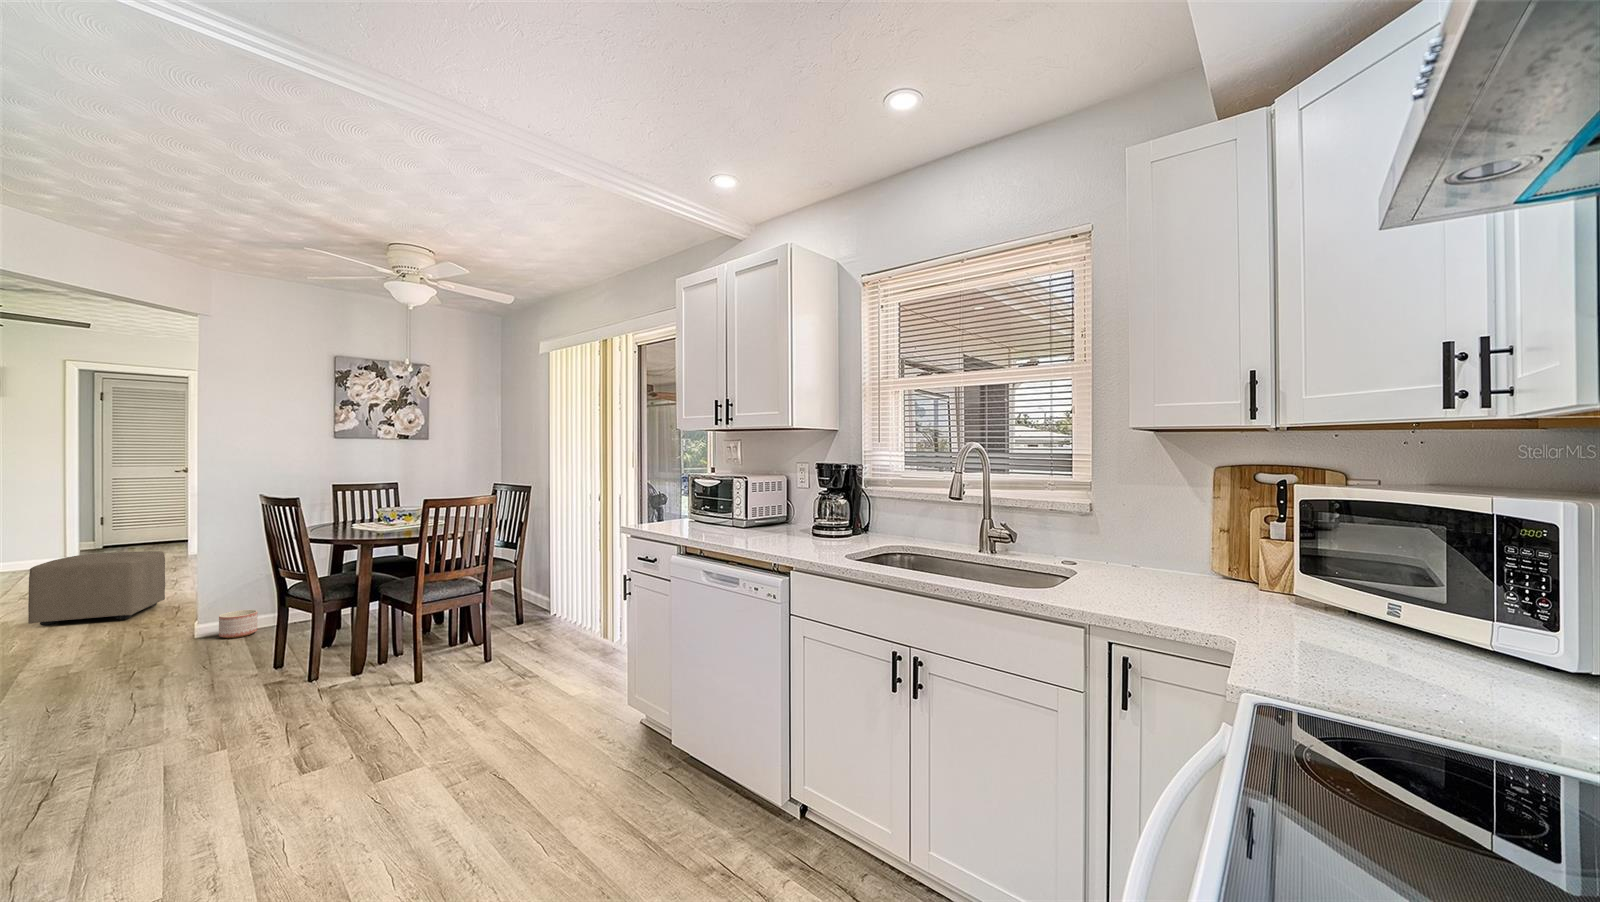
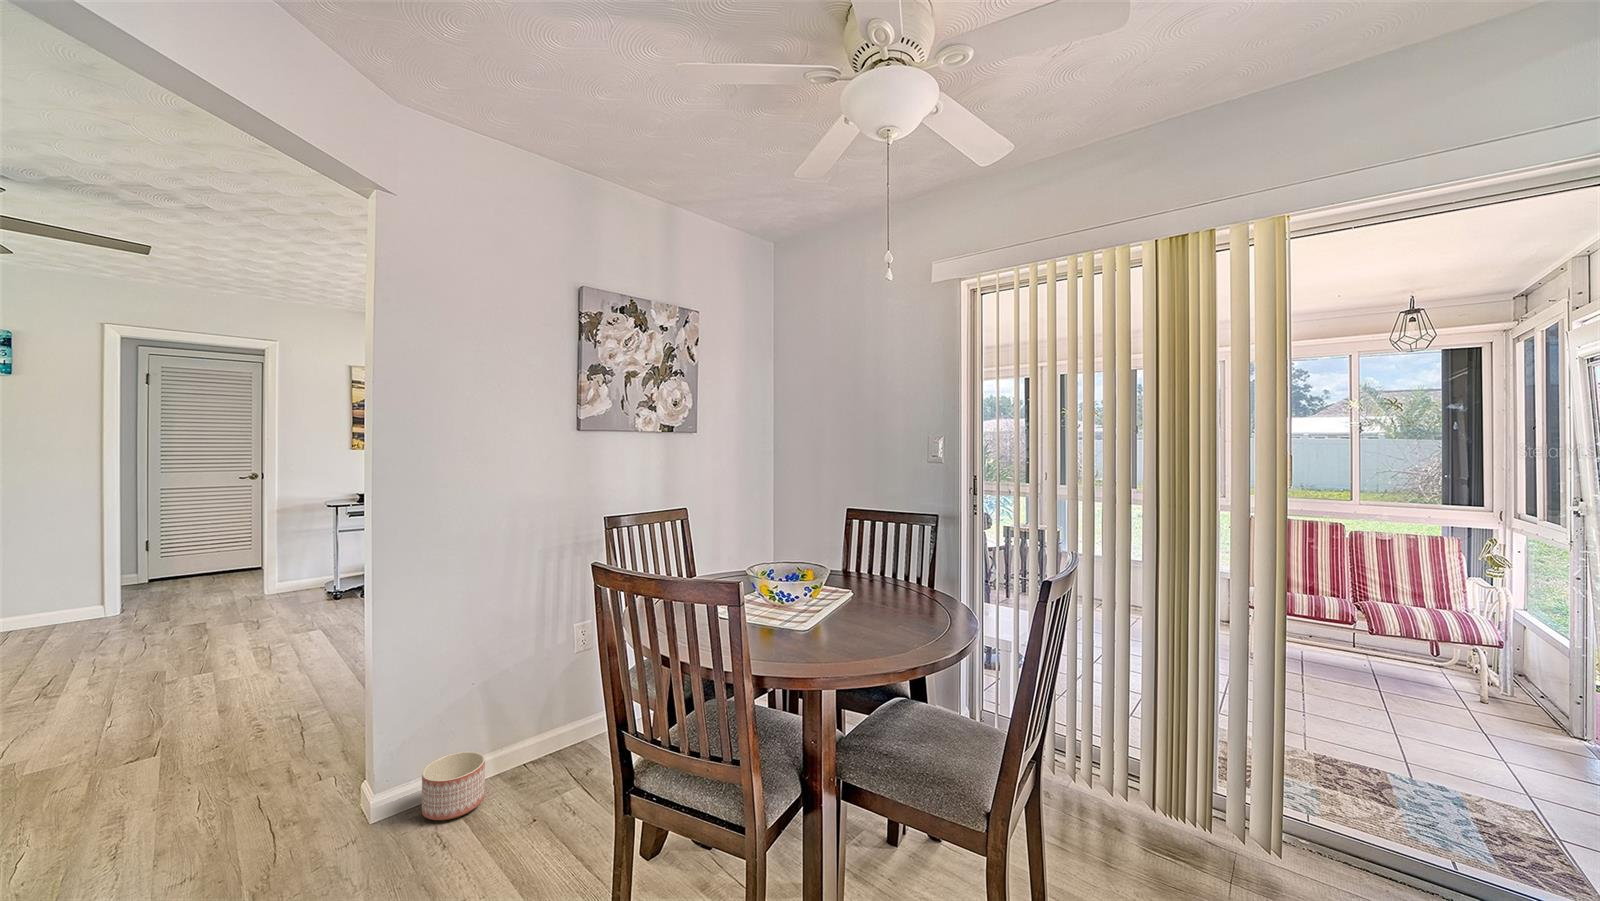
ottoman: present [28,551,165,626] -> none [50,621,280,783]

